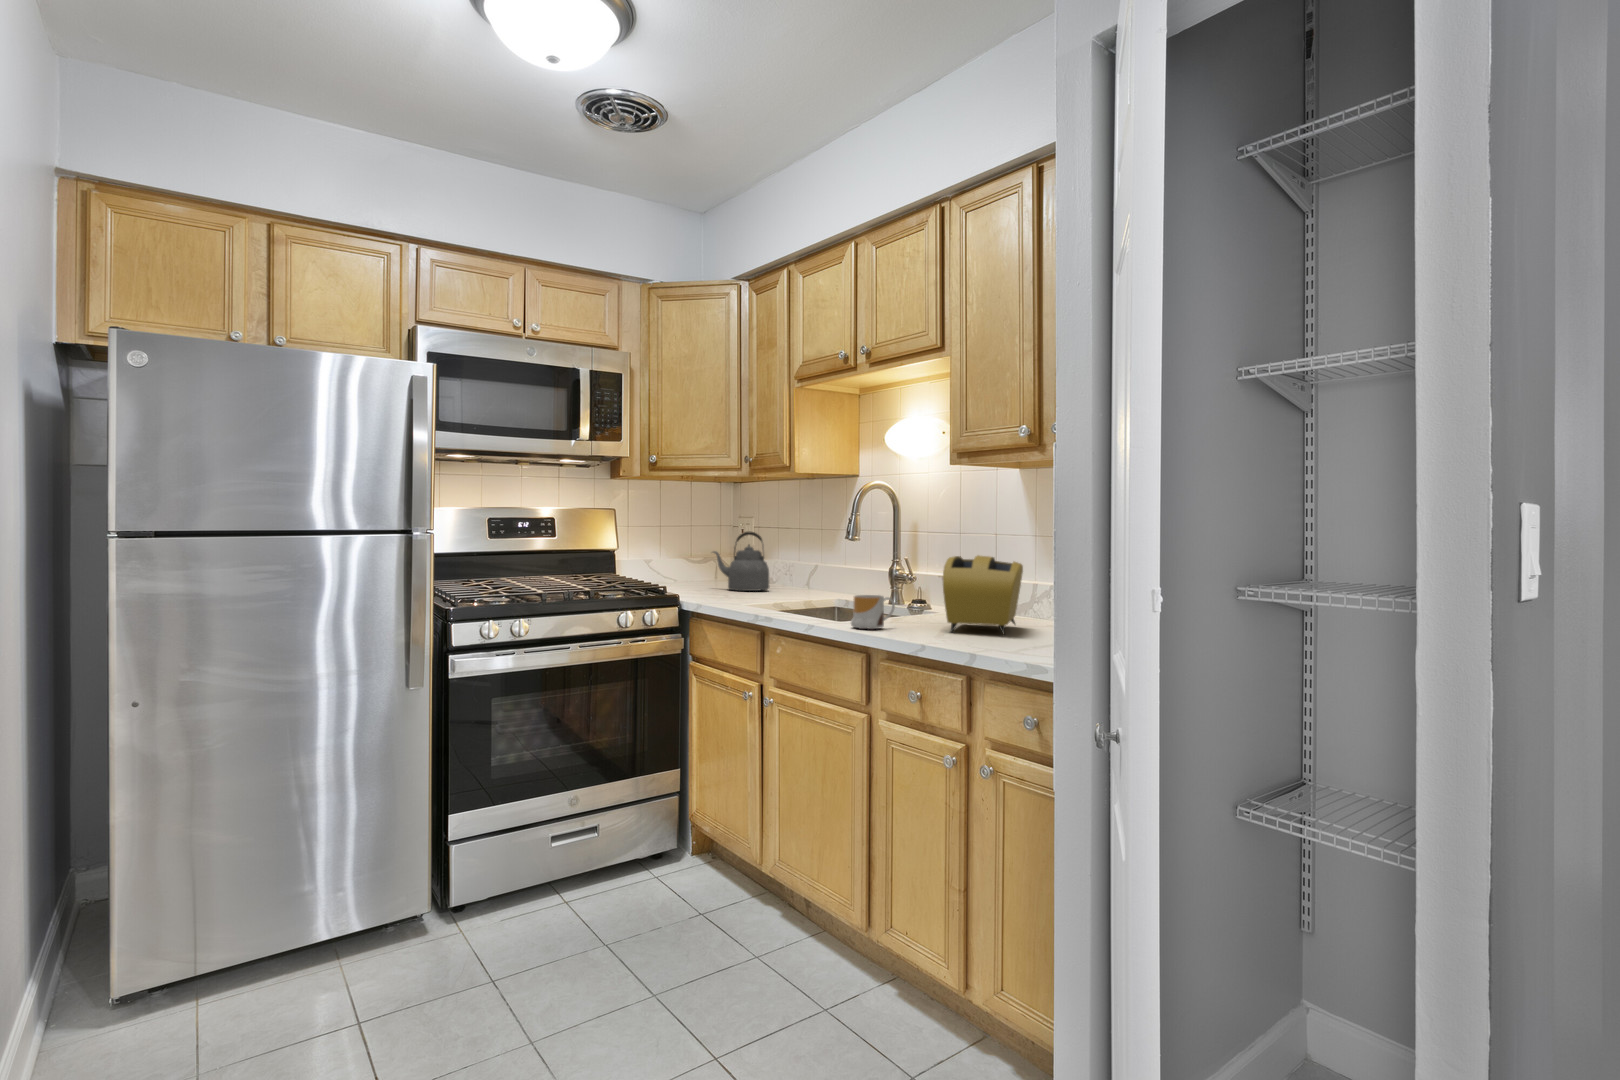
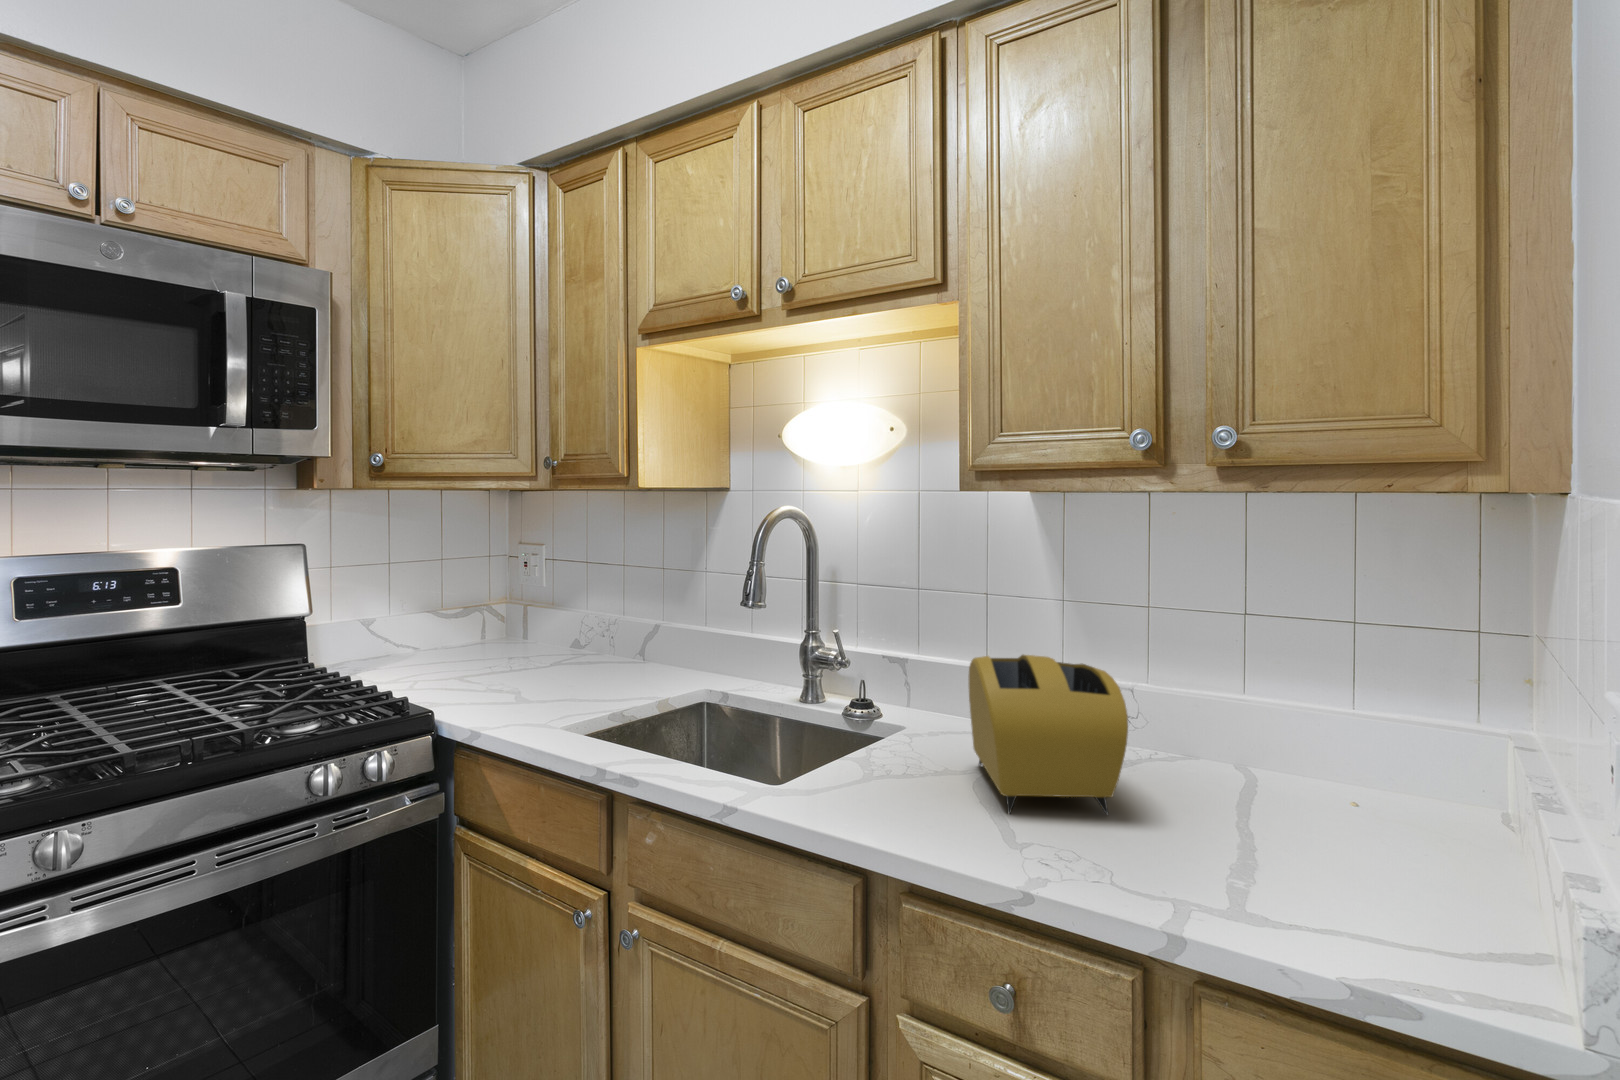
kettle: present [713,532,769,591] -> none [480,575,578,671]
mug: present [851,595,895,629] -> none [821,745,897,824]

